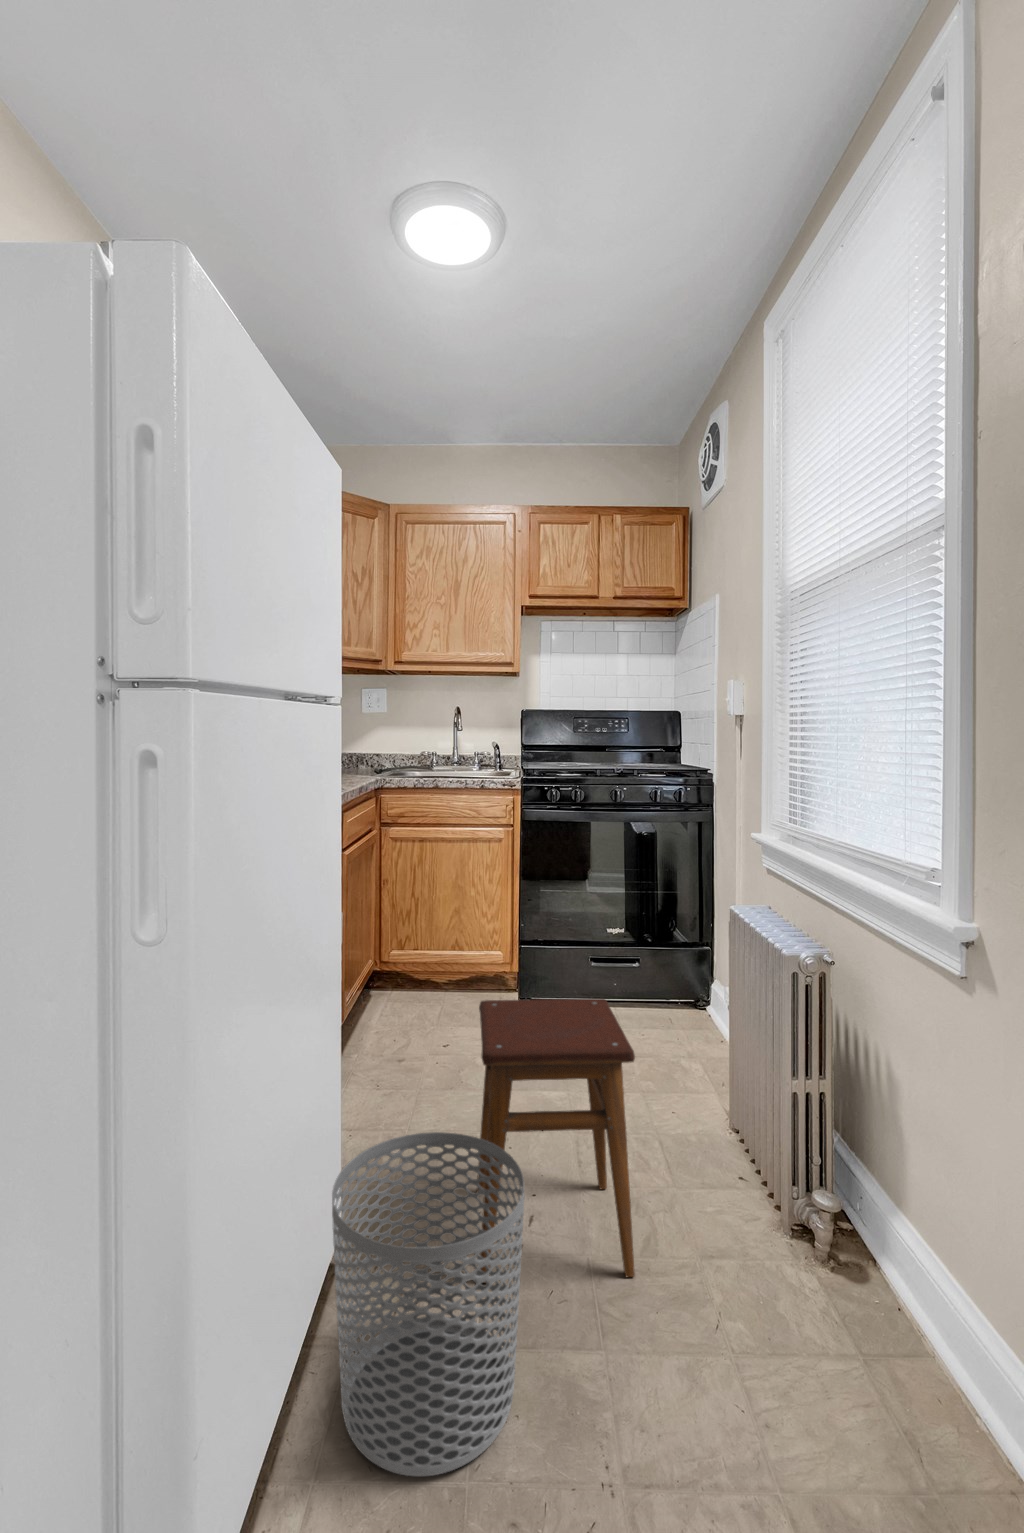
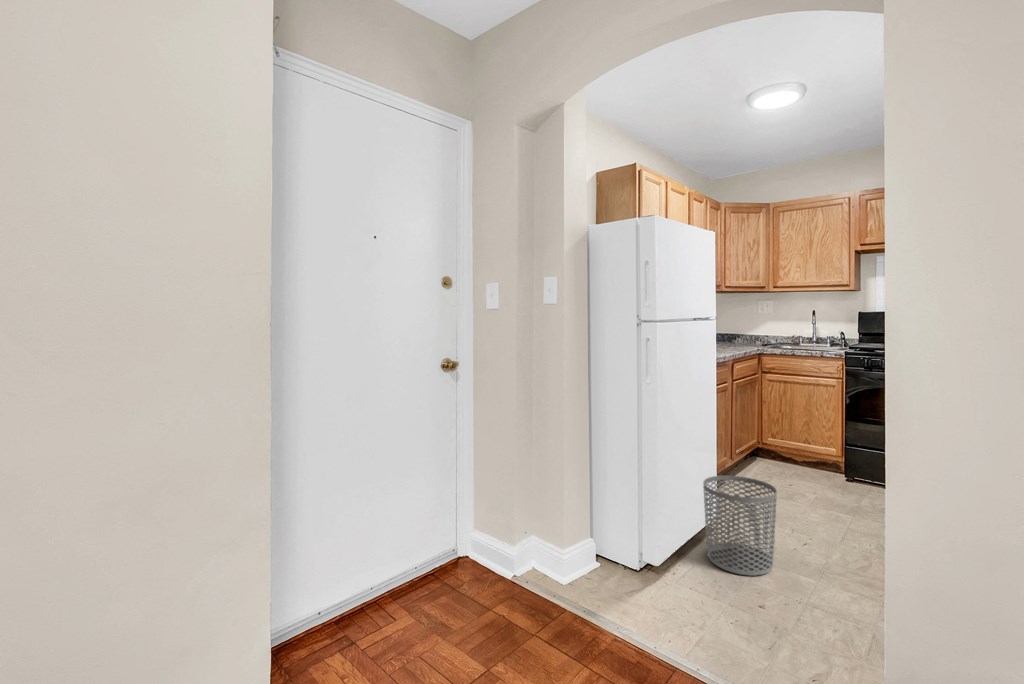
stool: present [477,999,635,1283] -> none [771,444,853,567]

